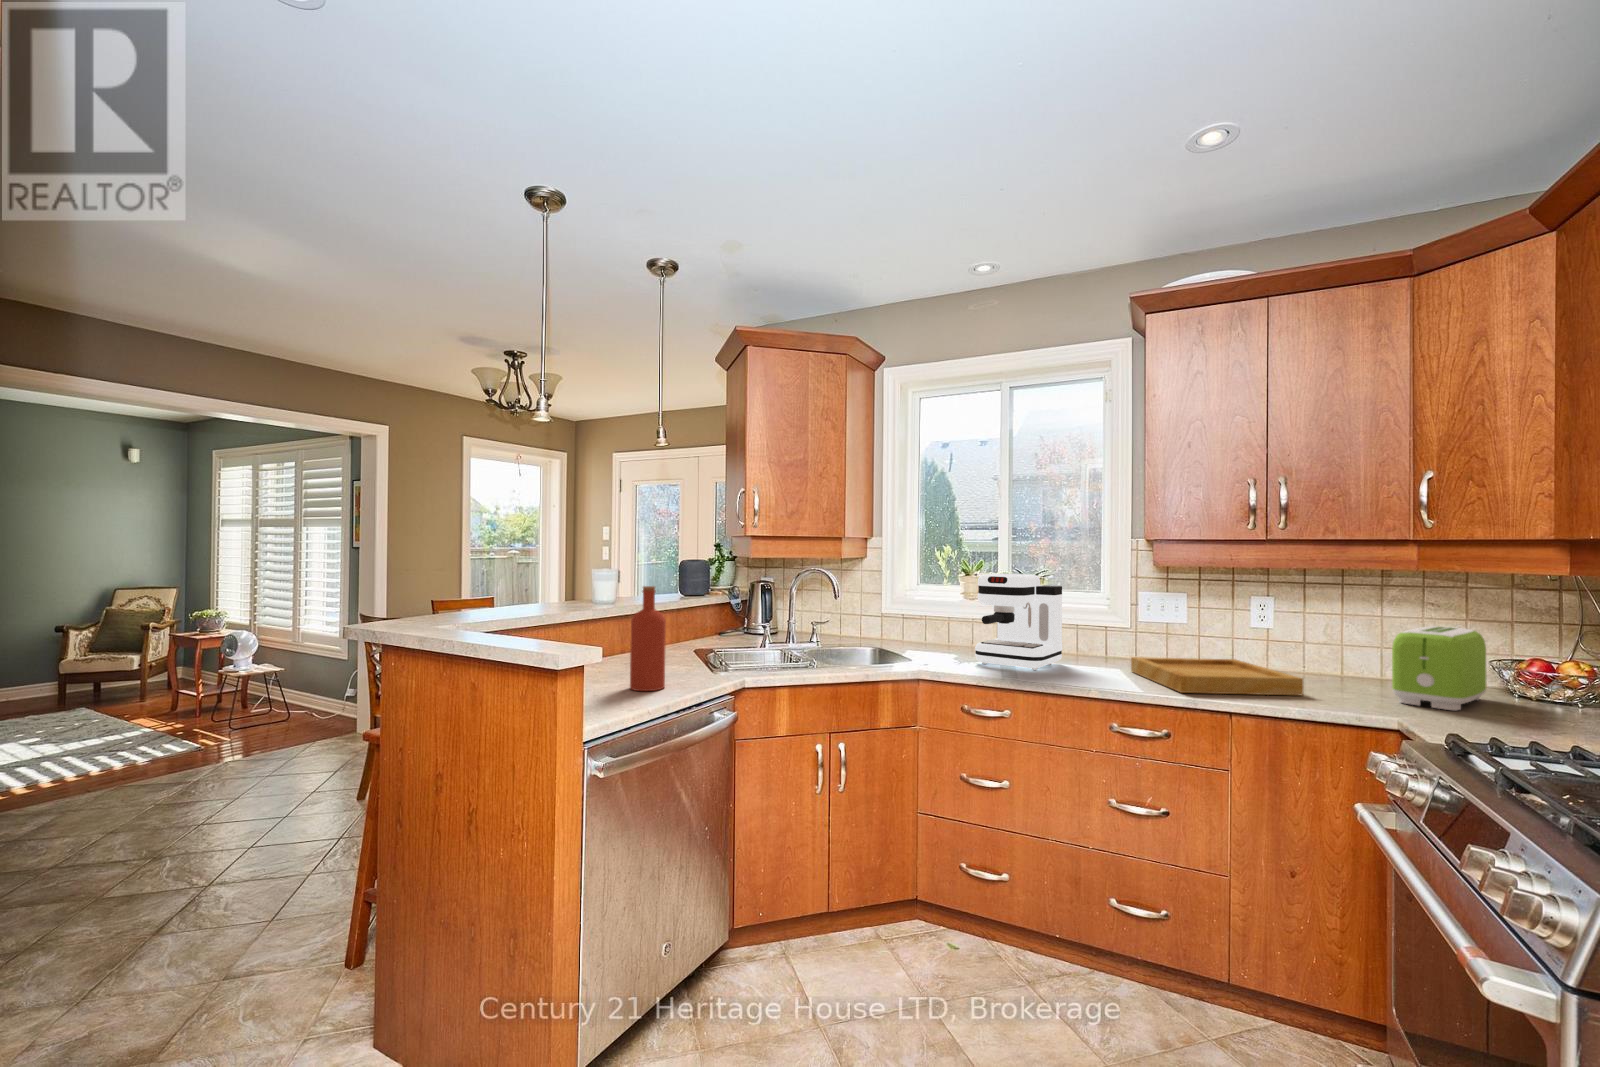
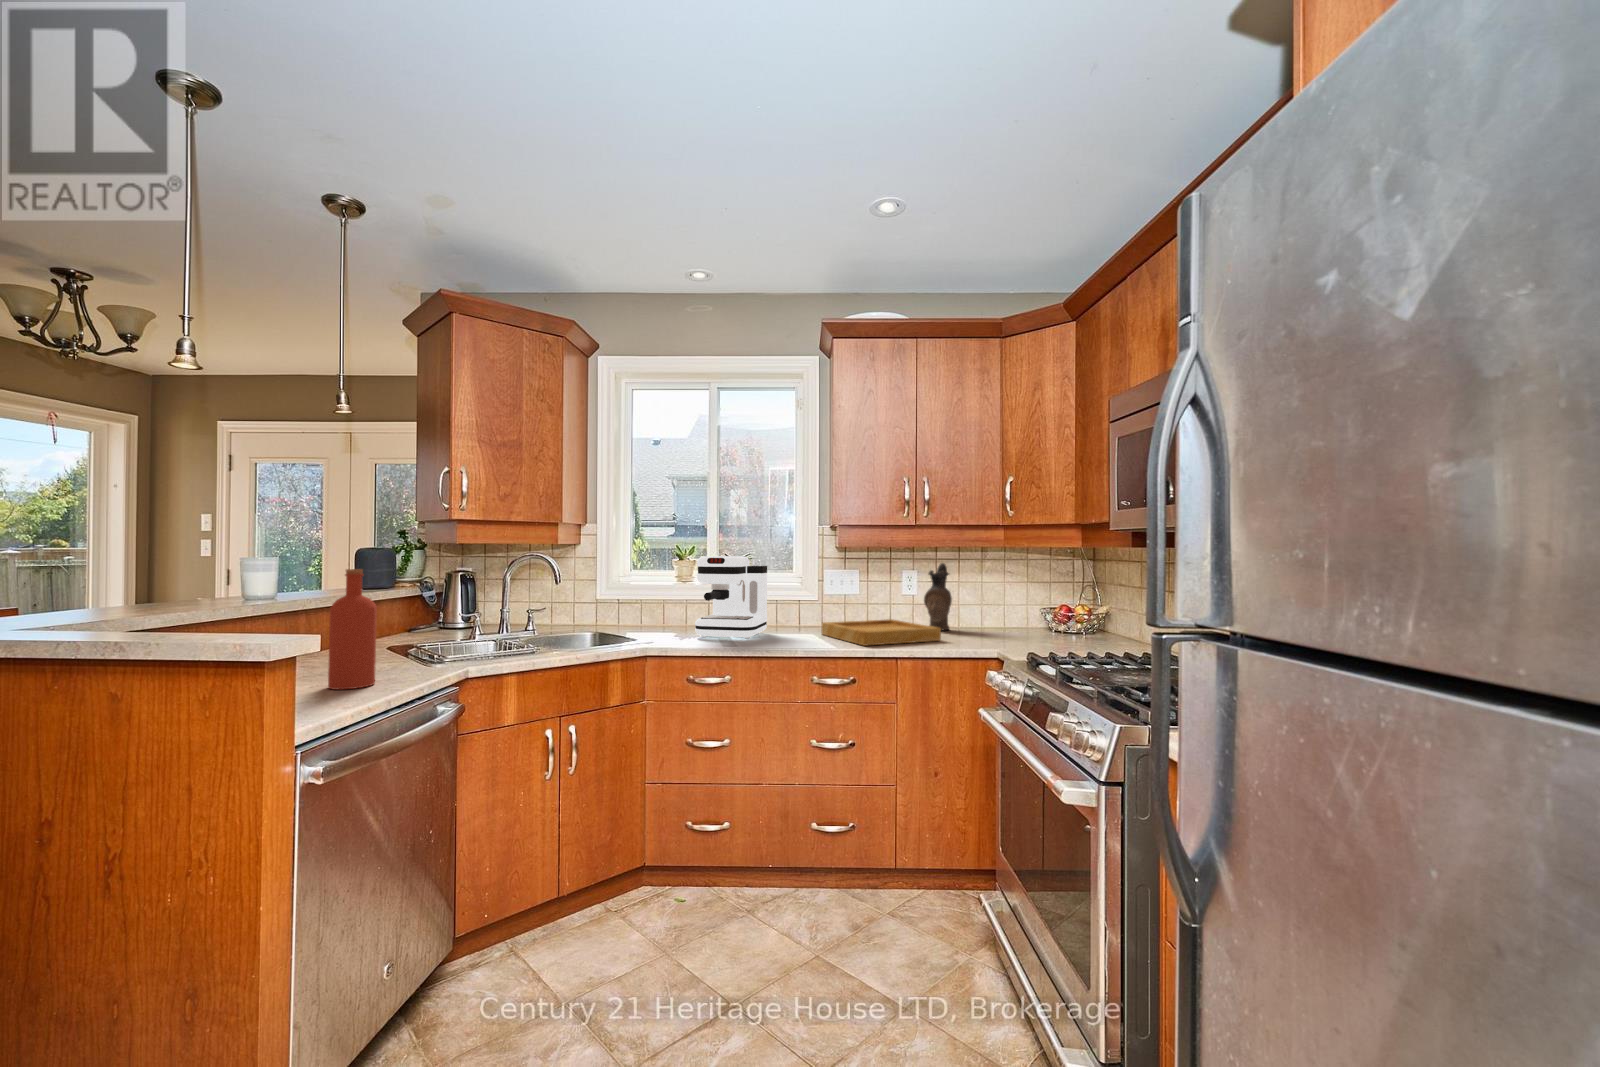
ceramic pitcher: none [1285,588,1329,680] -> present [924,563,952,630]
toaster: present [1392,626,1486,710] -> none [992,587,1039,642]

